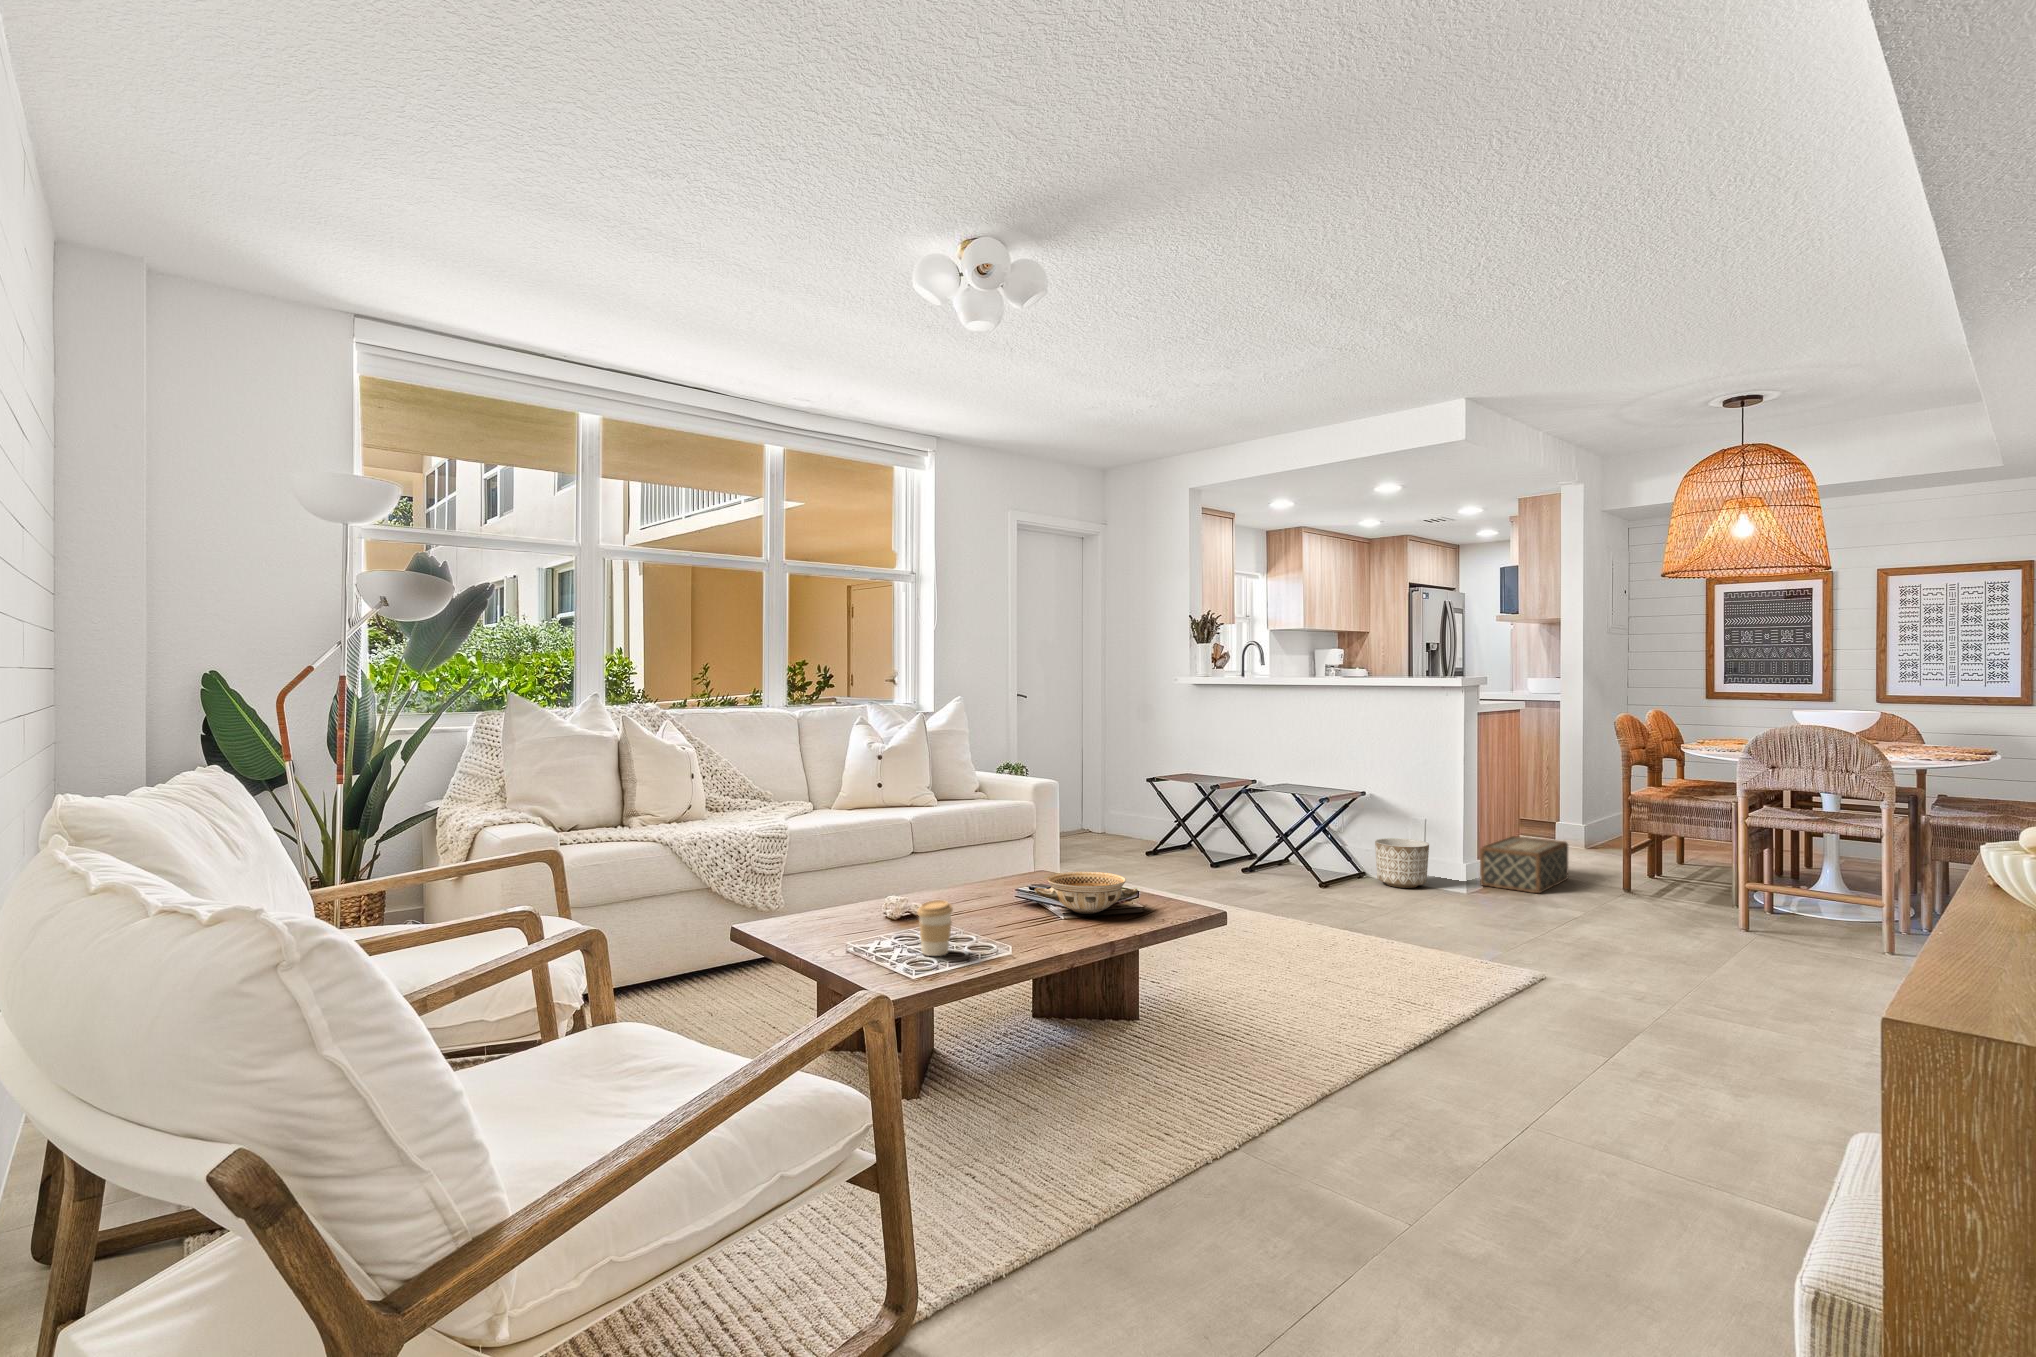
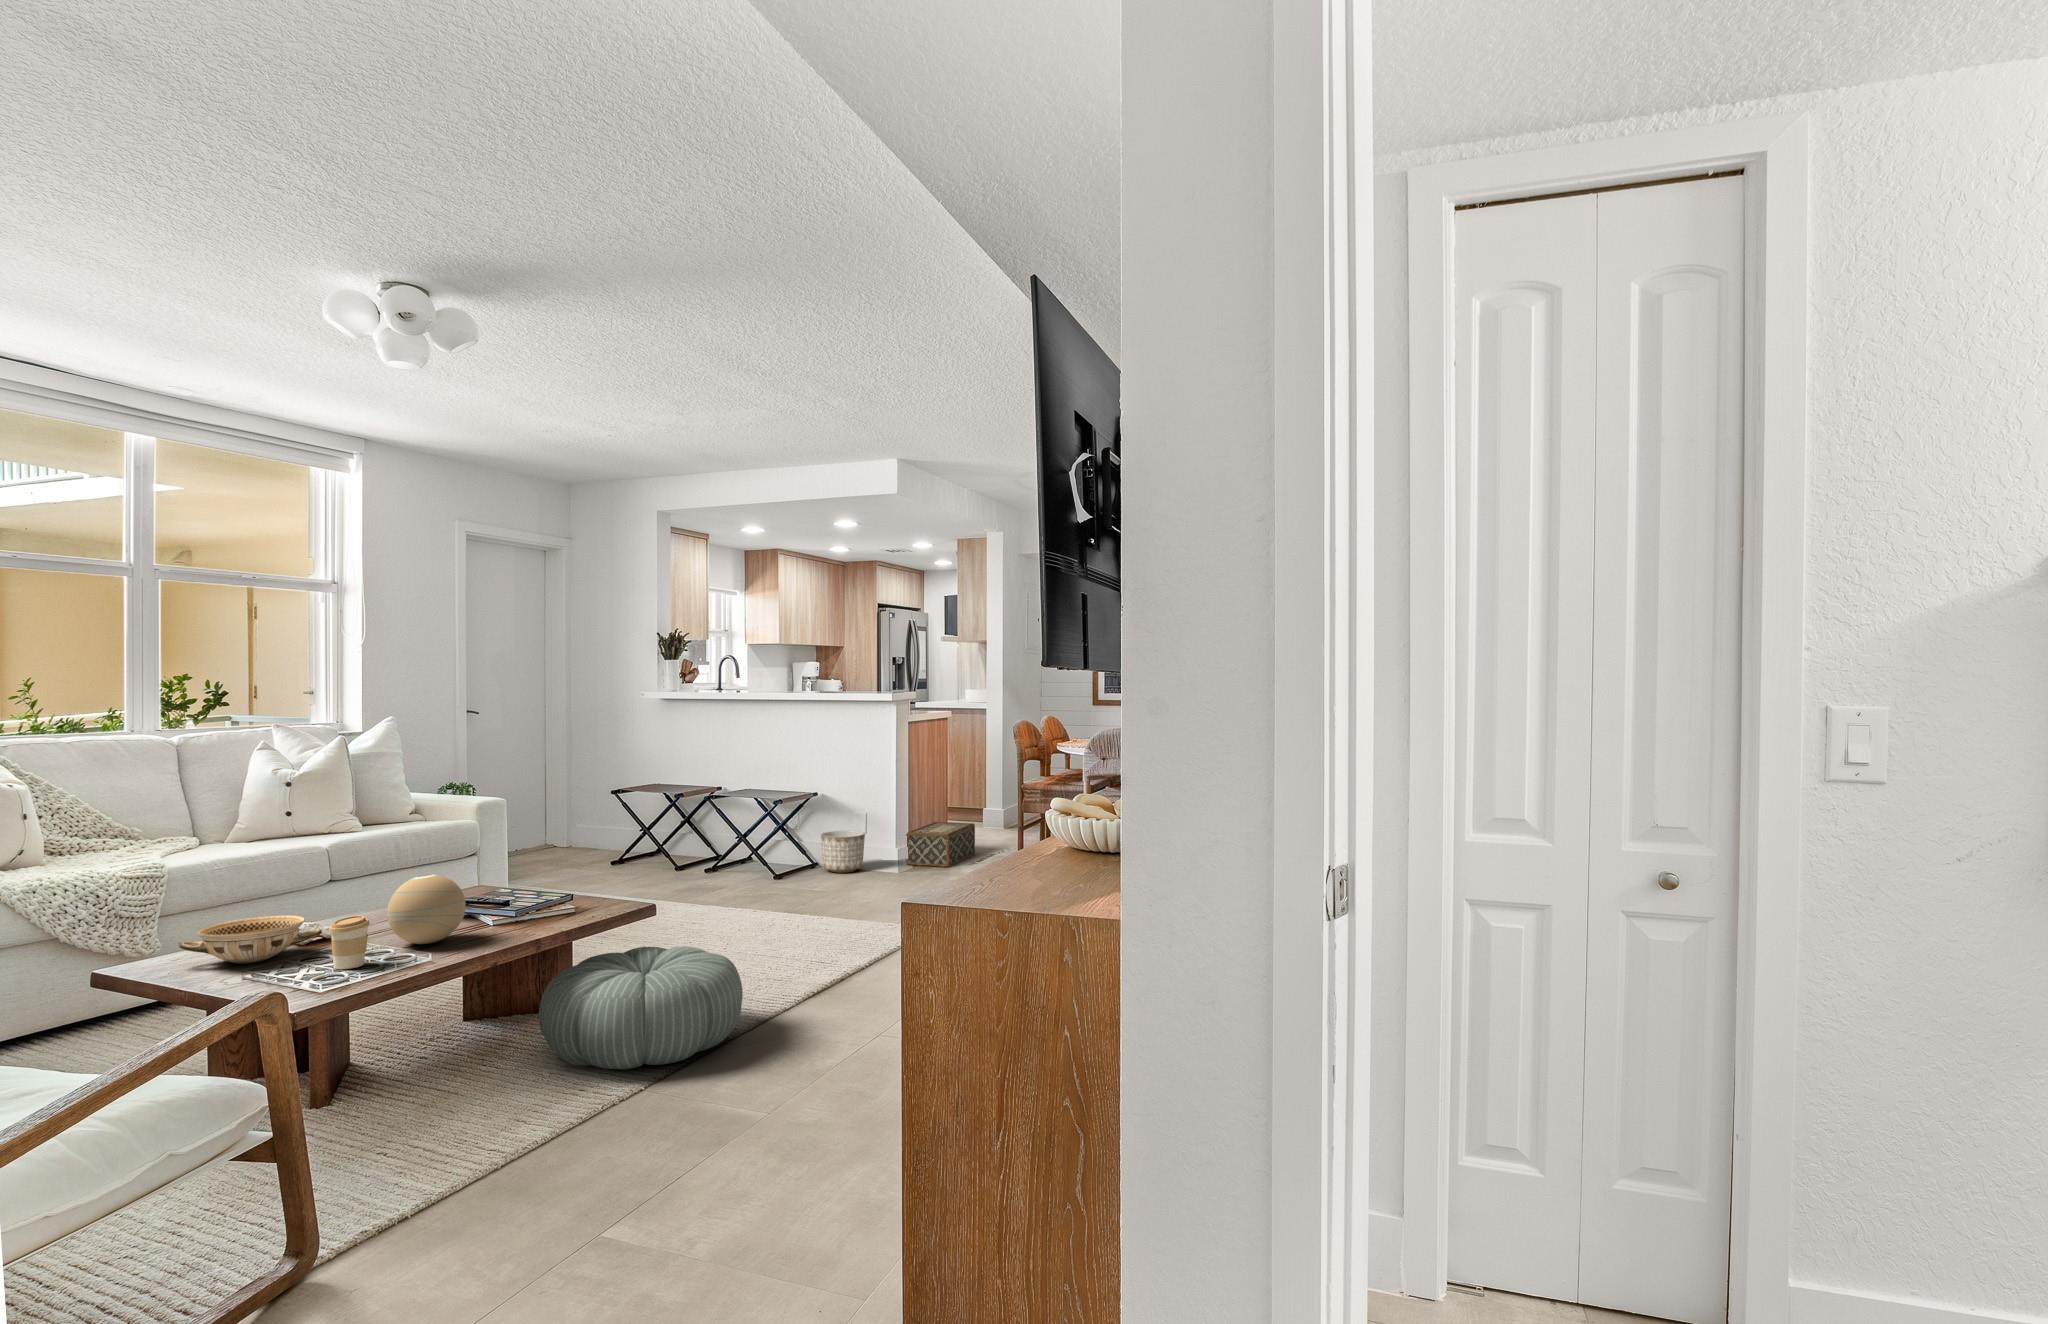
decorative orb: none [967,862,1039,936] -> present [387,875,466,944]
ceramic bowl: present [1034,872,1138,914] -> present [178,915,322,964]
pouf: none [1114,965,1348,1120] -> present [539,946,743,1069]

